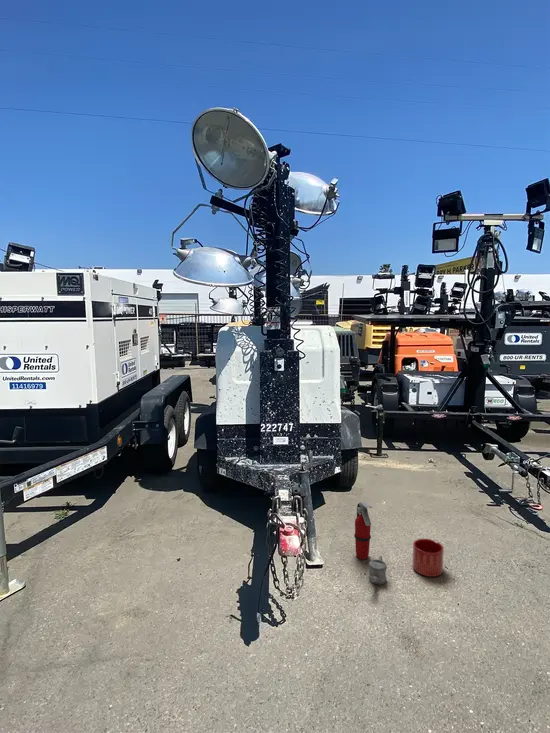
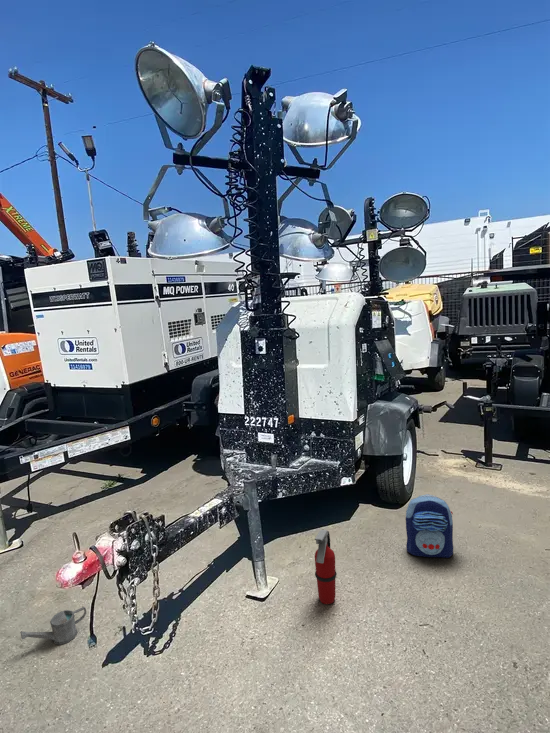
backpack: none [380,472,412,518] -> present [406,494,453,558]
planter: present [413,539,444,577] -> none [373,599,417,661]
watering can: present [369,556,387,585] -> present [21,607,86,645]

